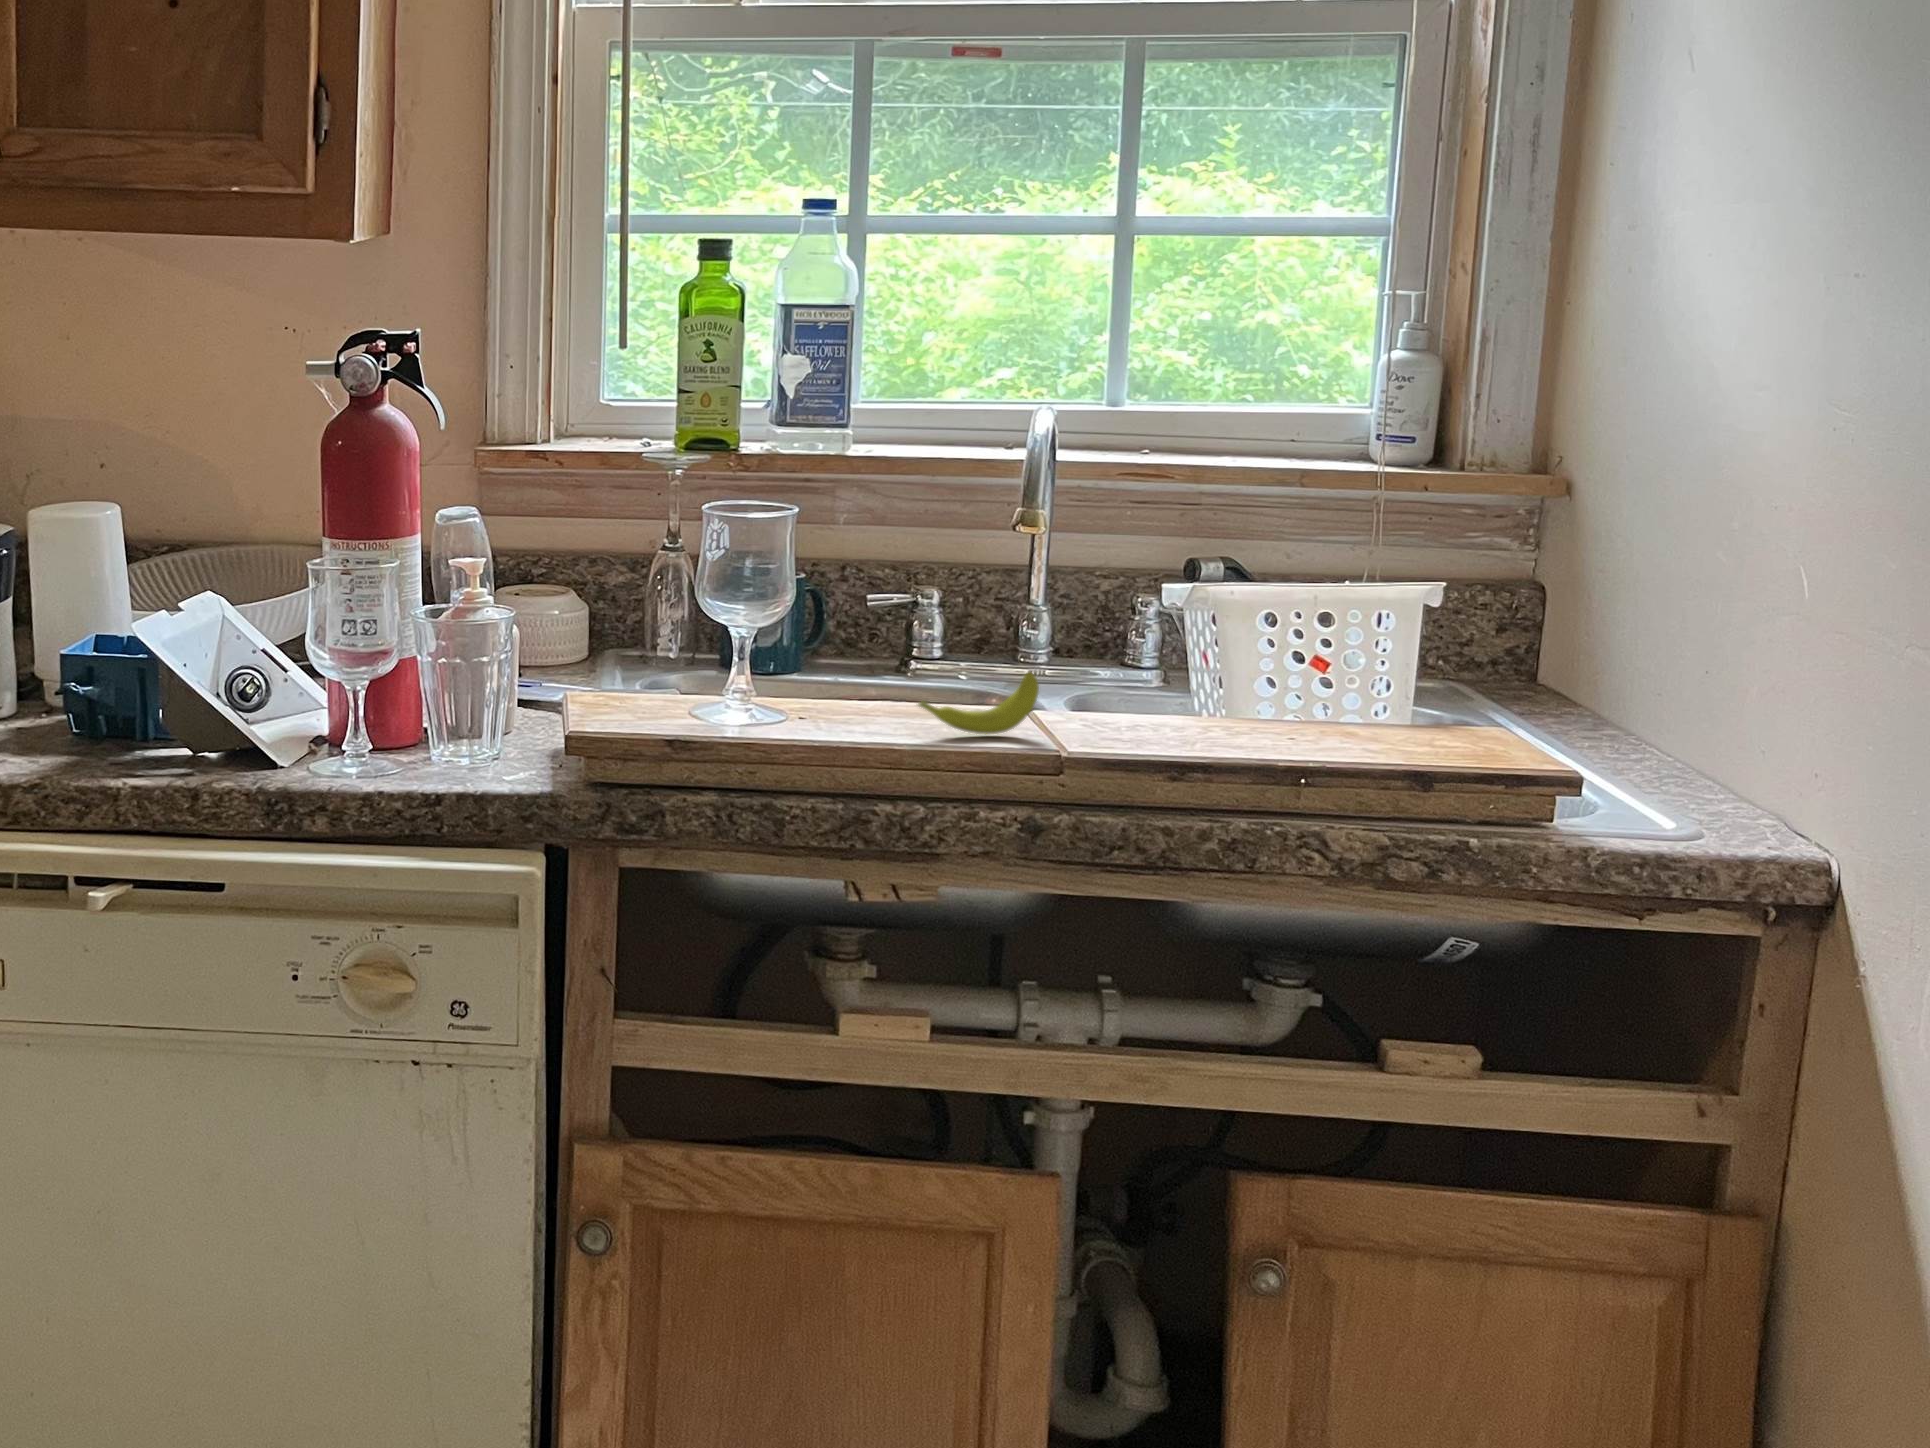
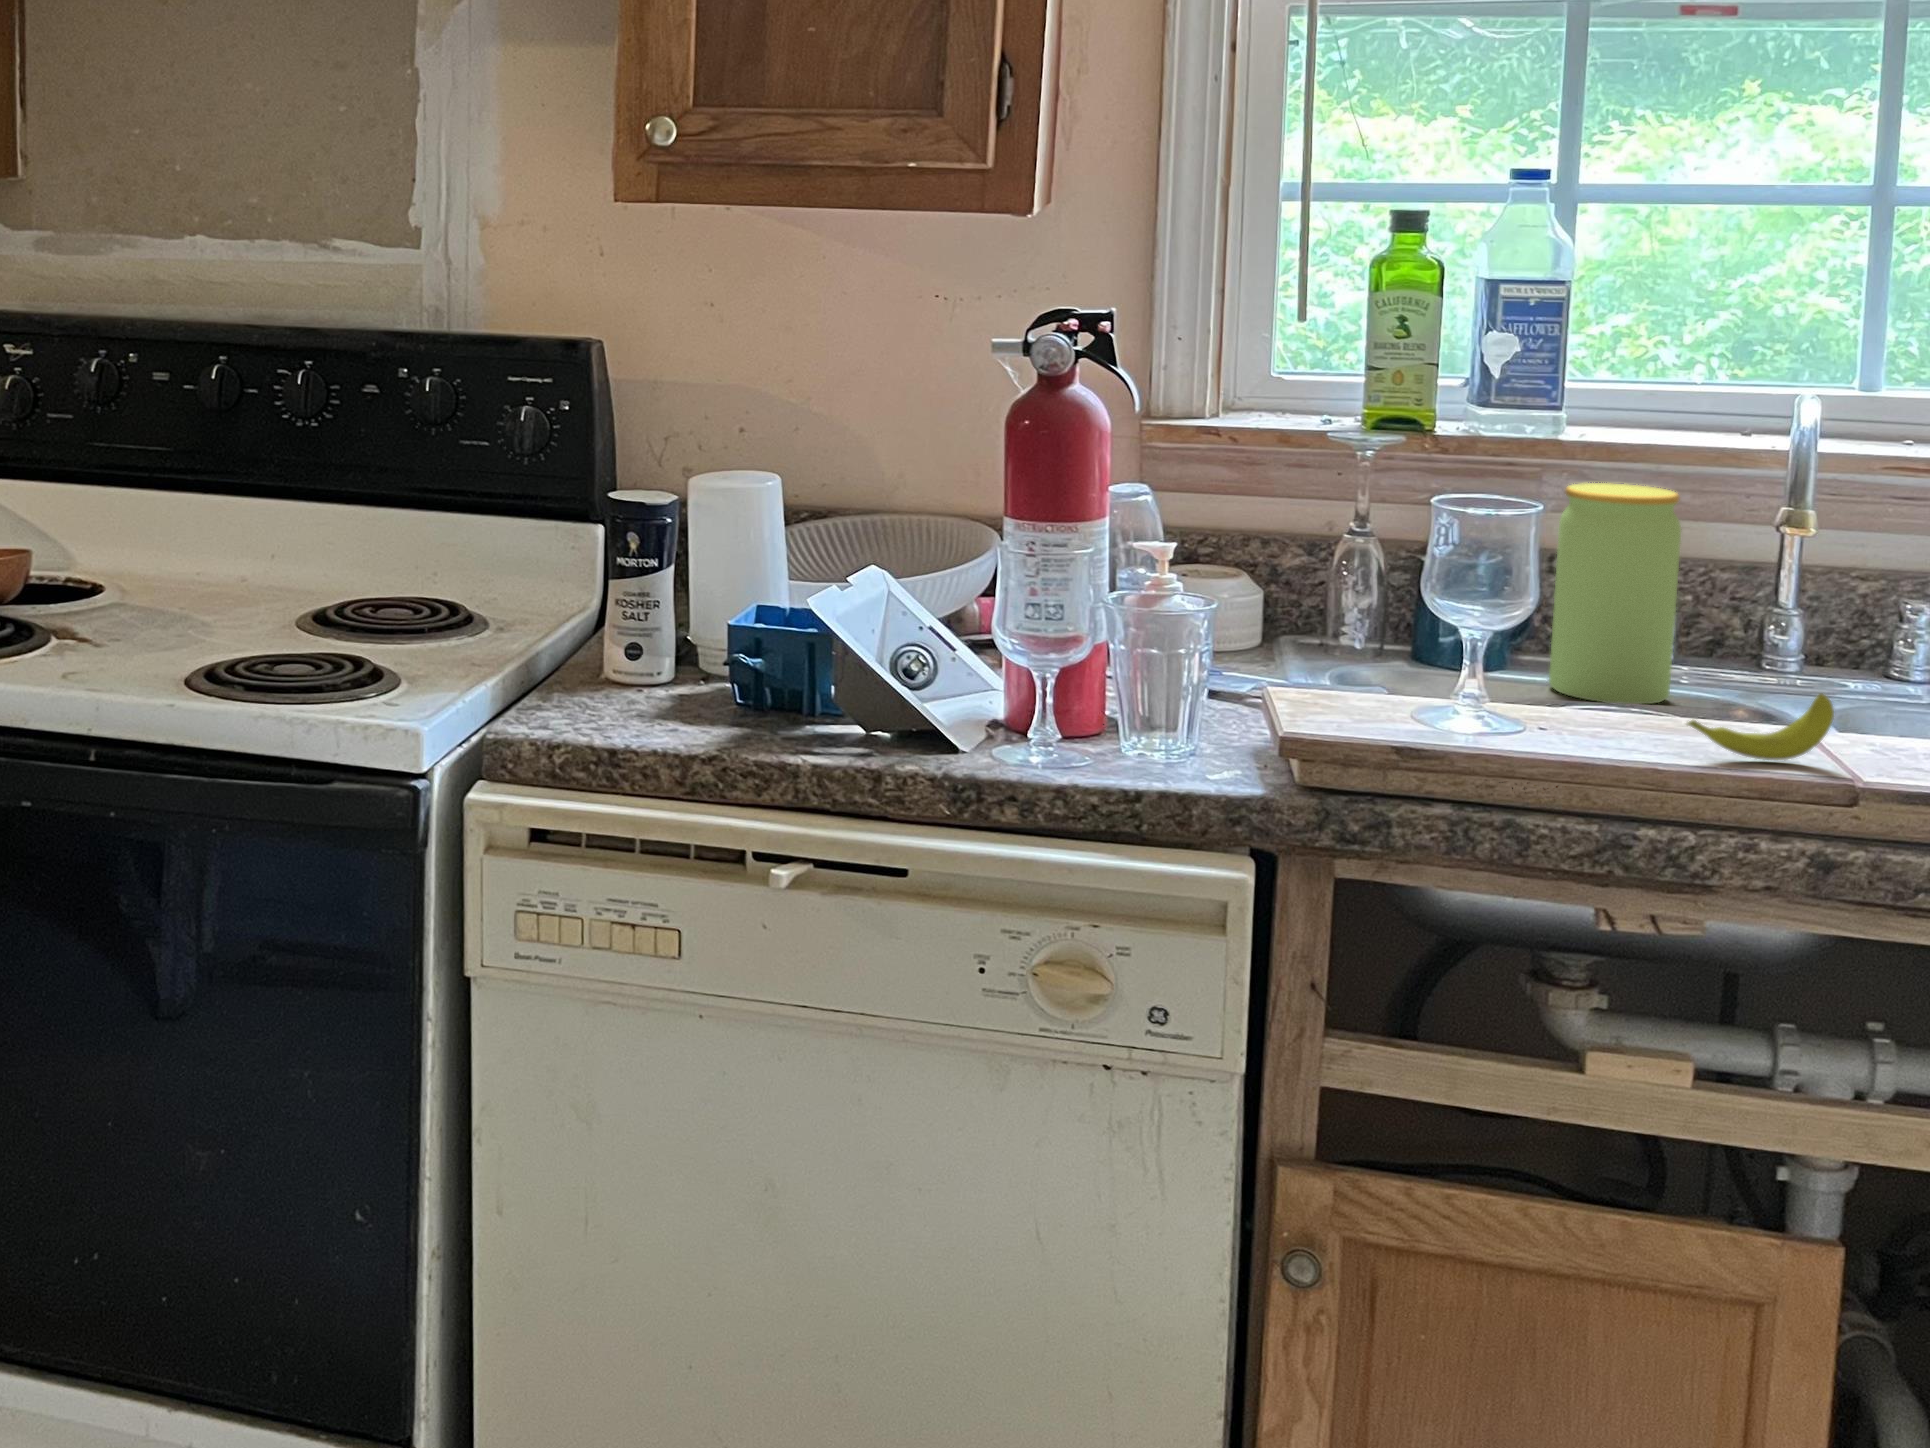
jar: none [832,493,940,696] -> present [1549,483,1681,704]

